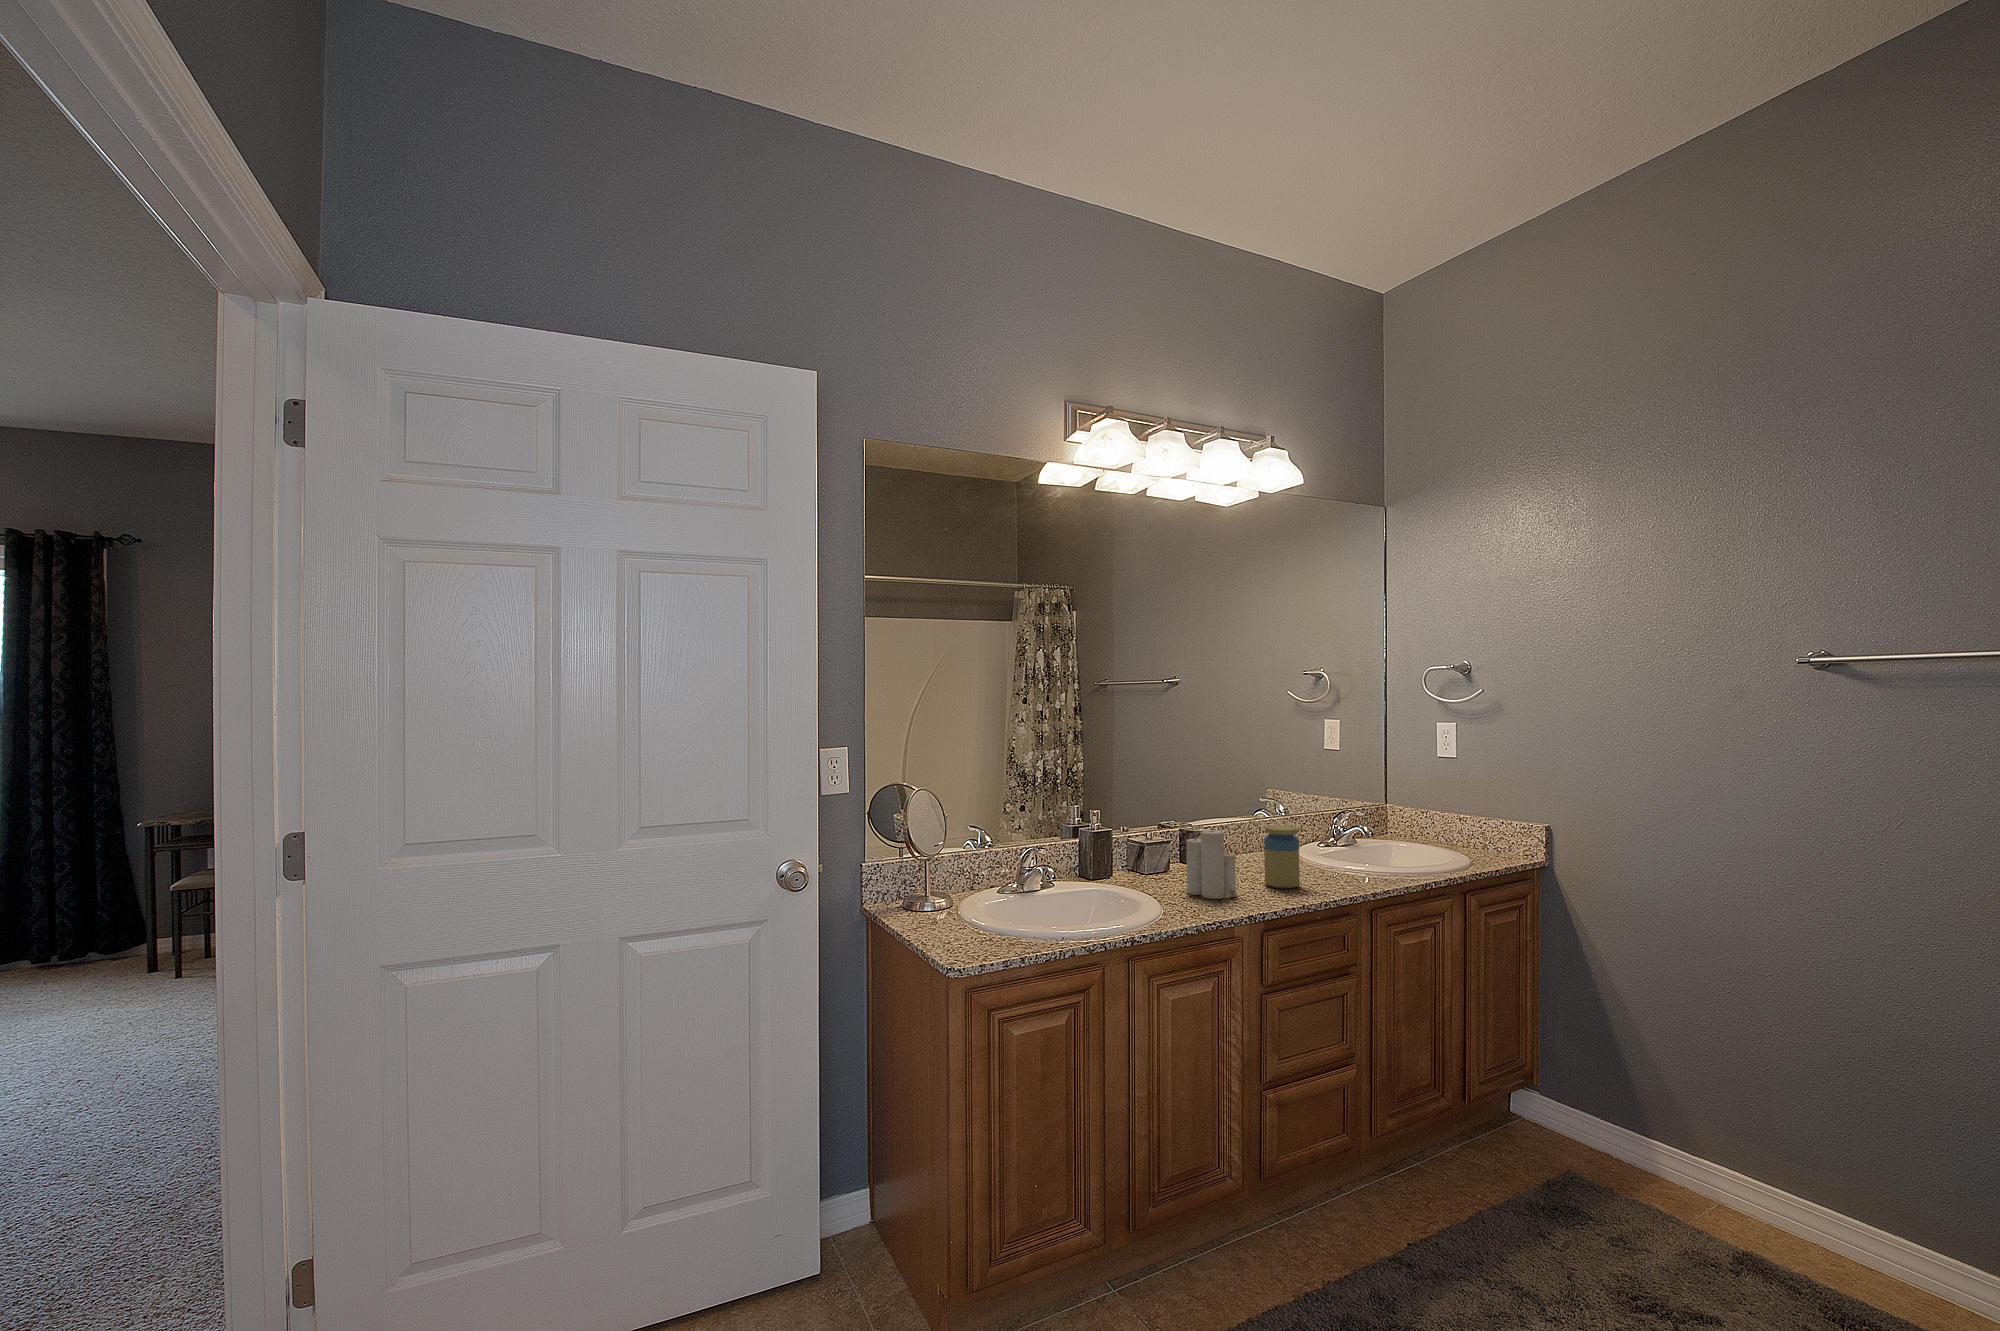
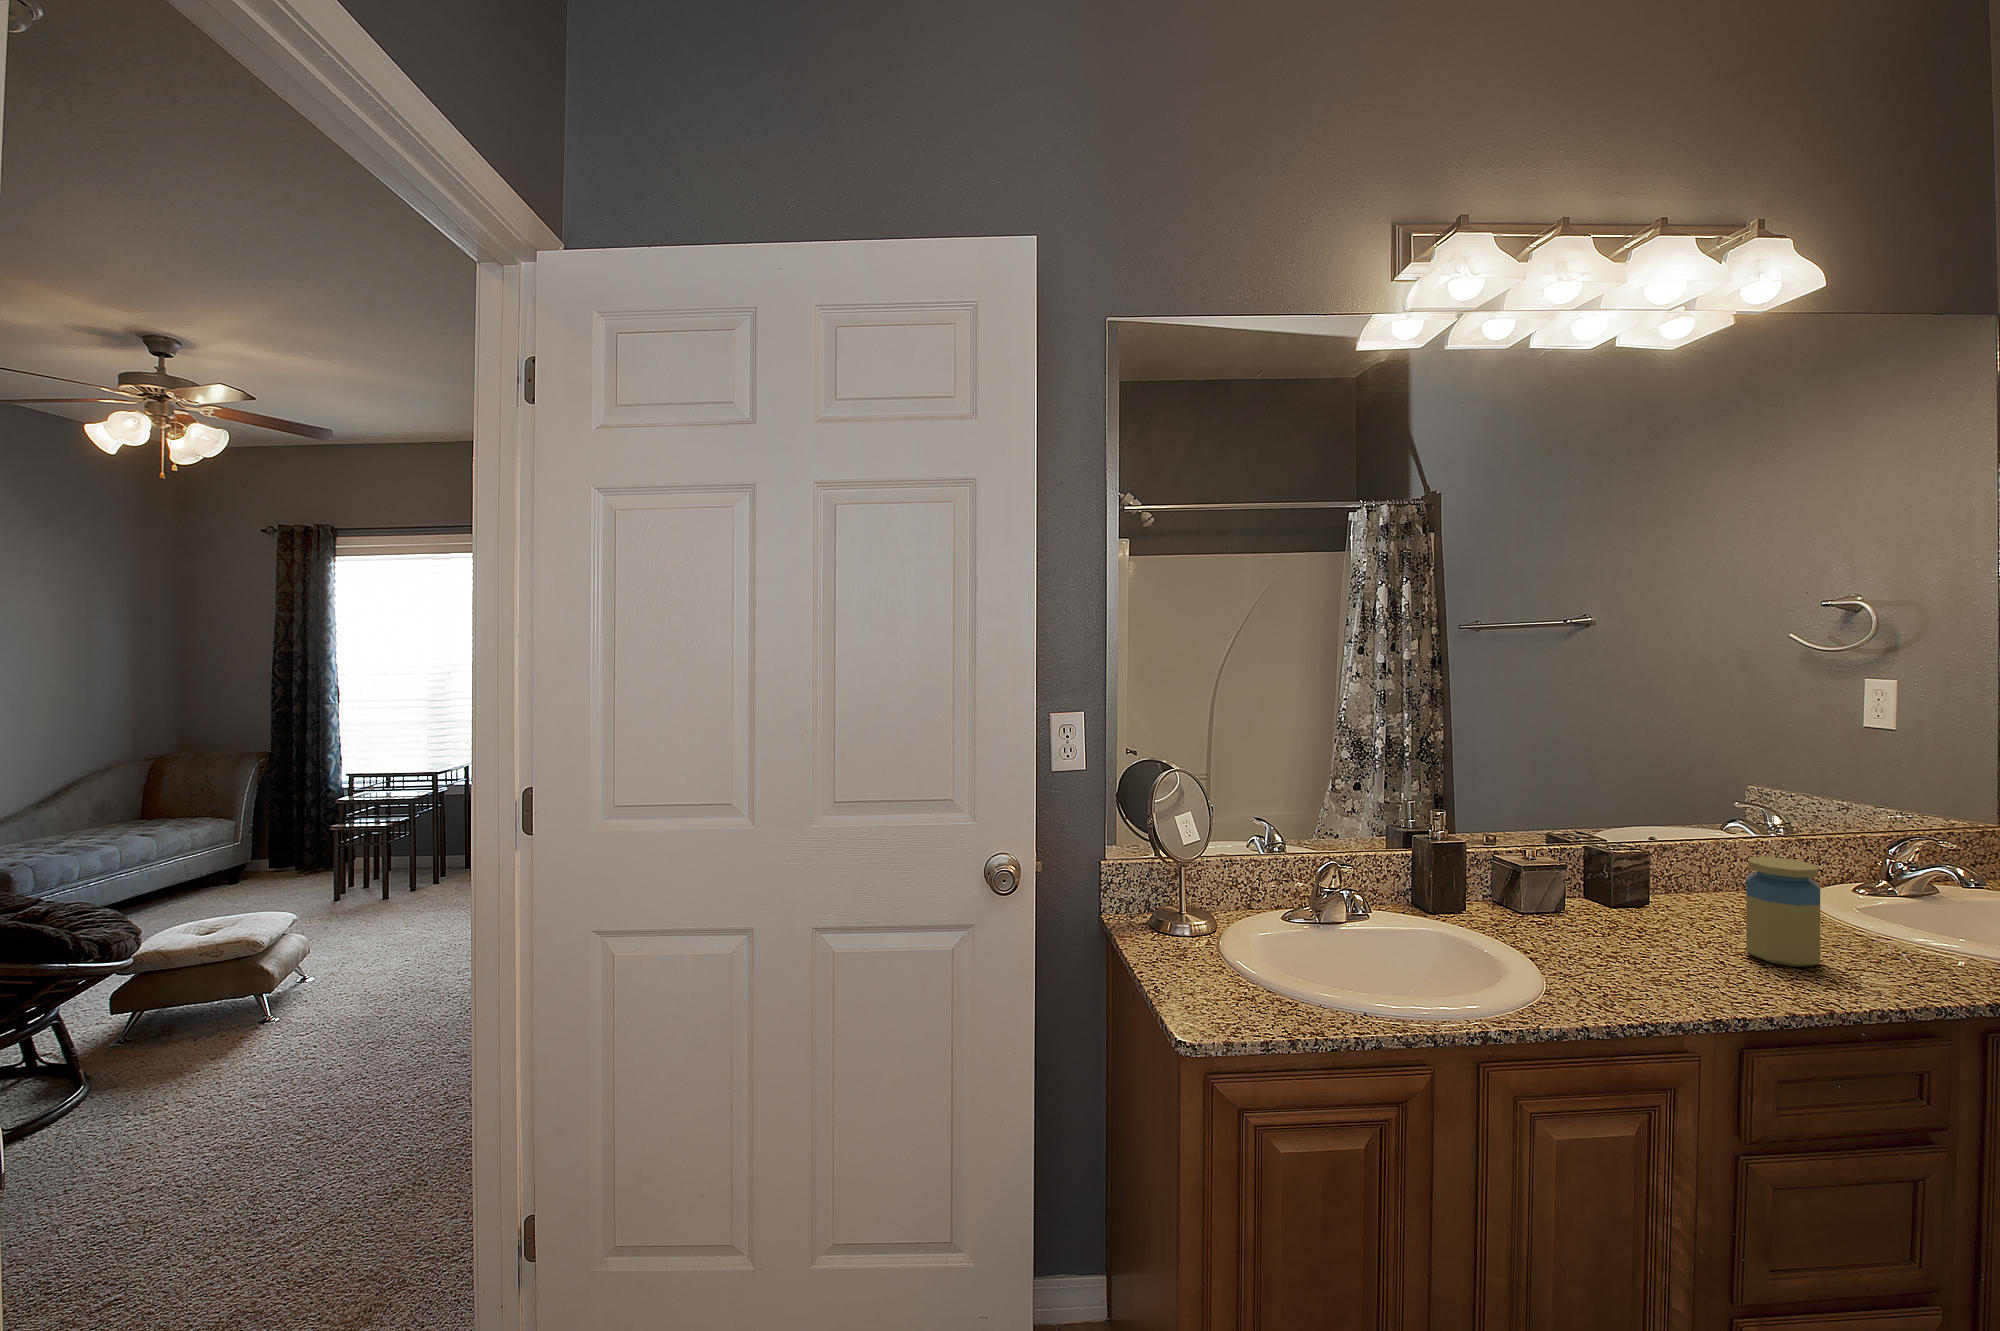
candle: present [1186,830,1238,899] -> none [1593,850,1692,972]

